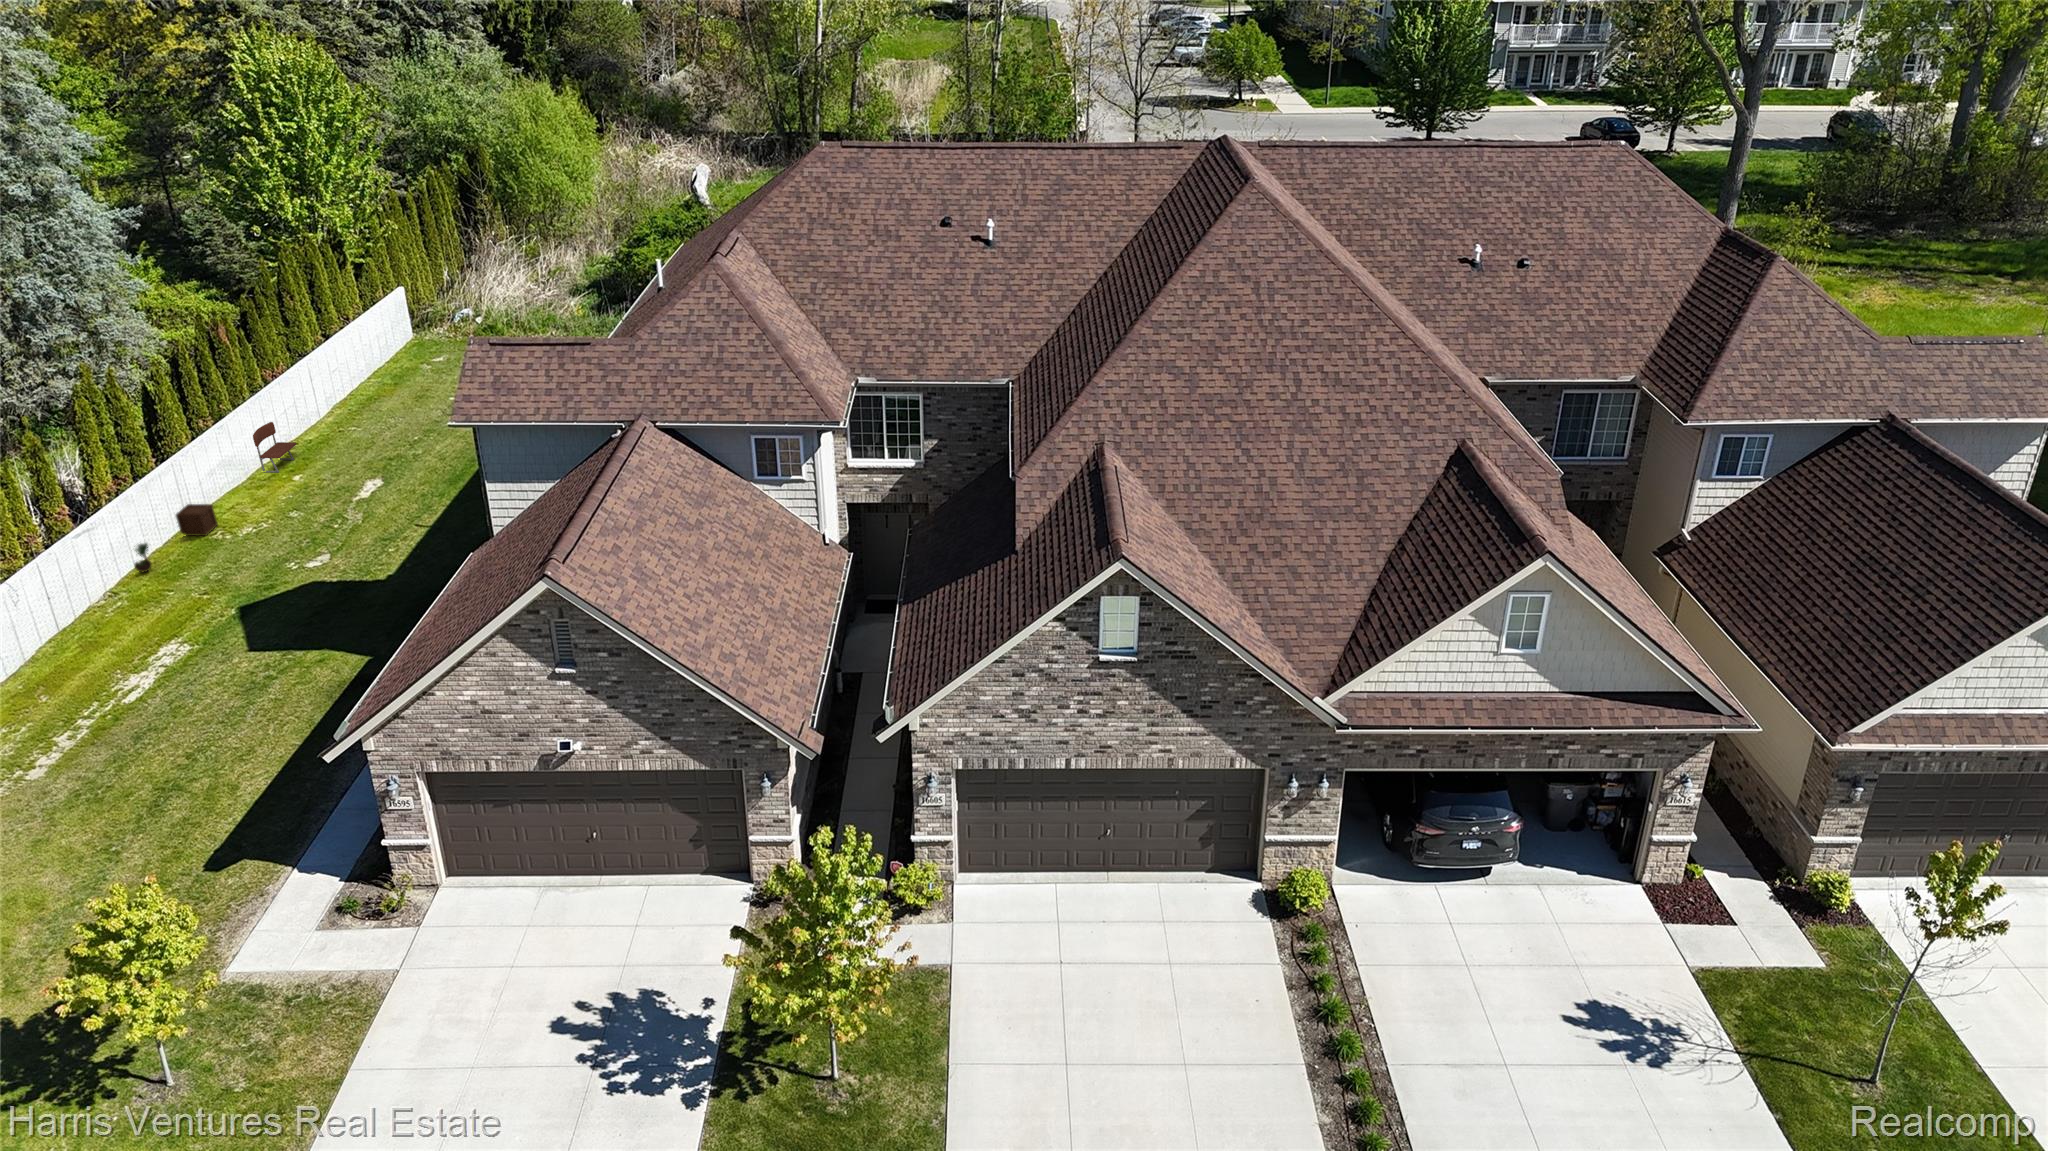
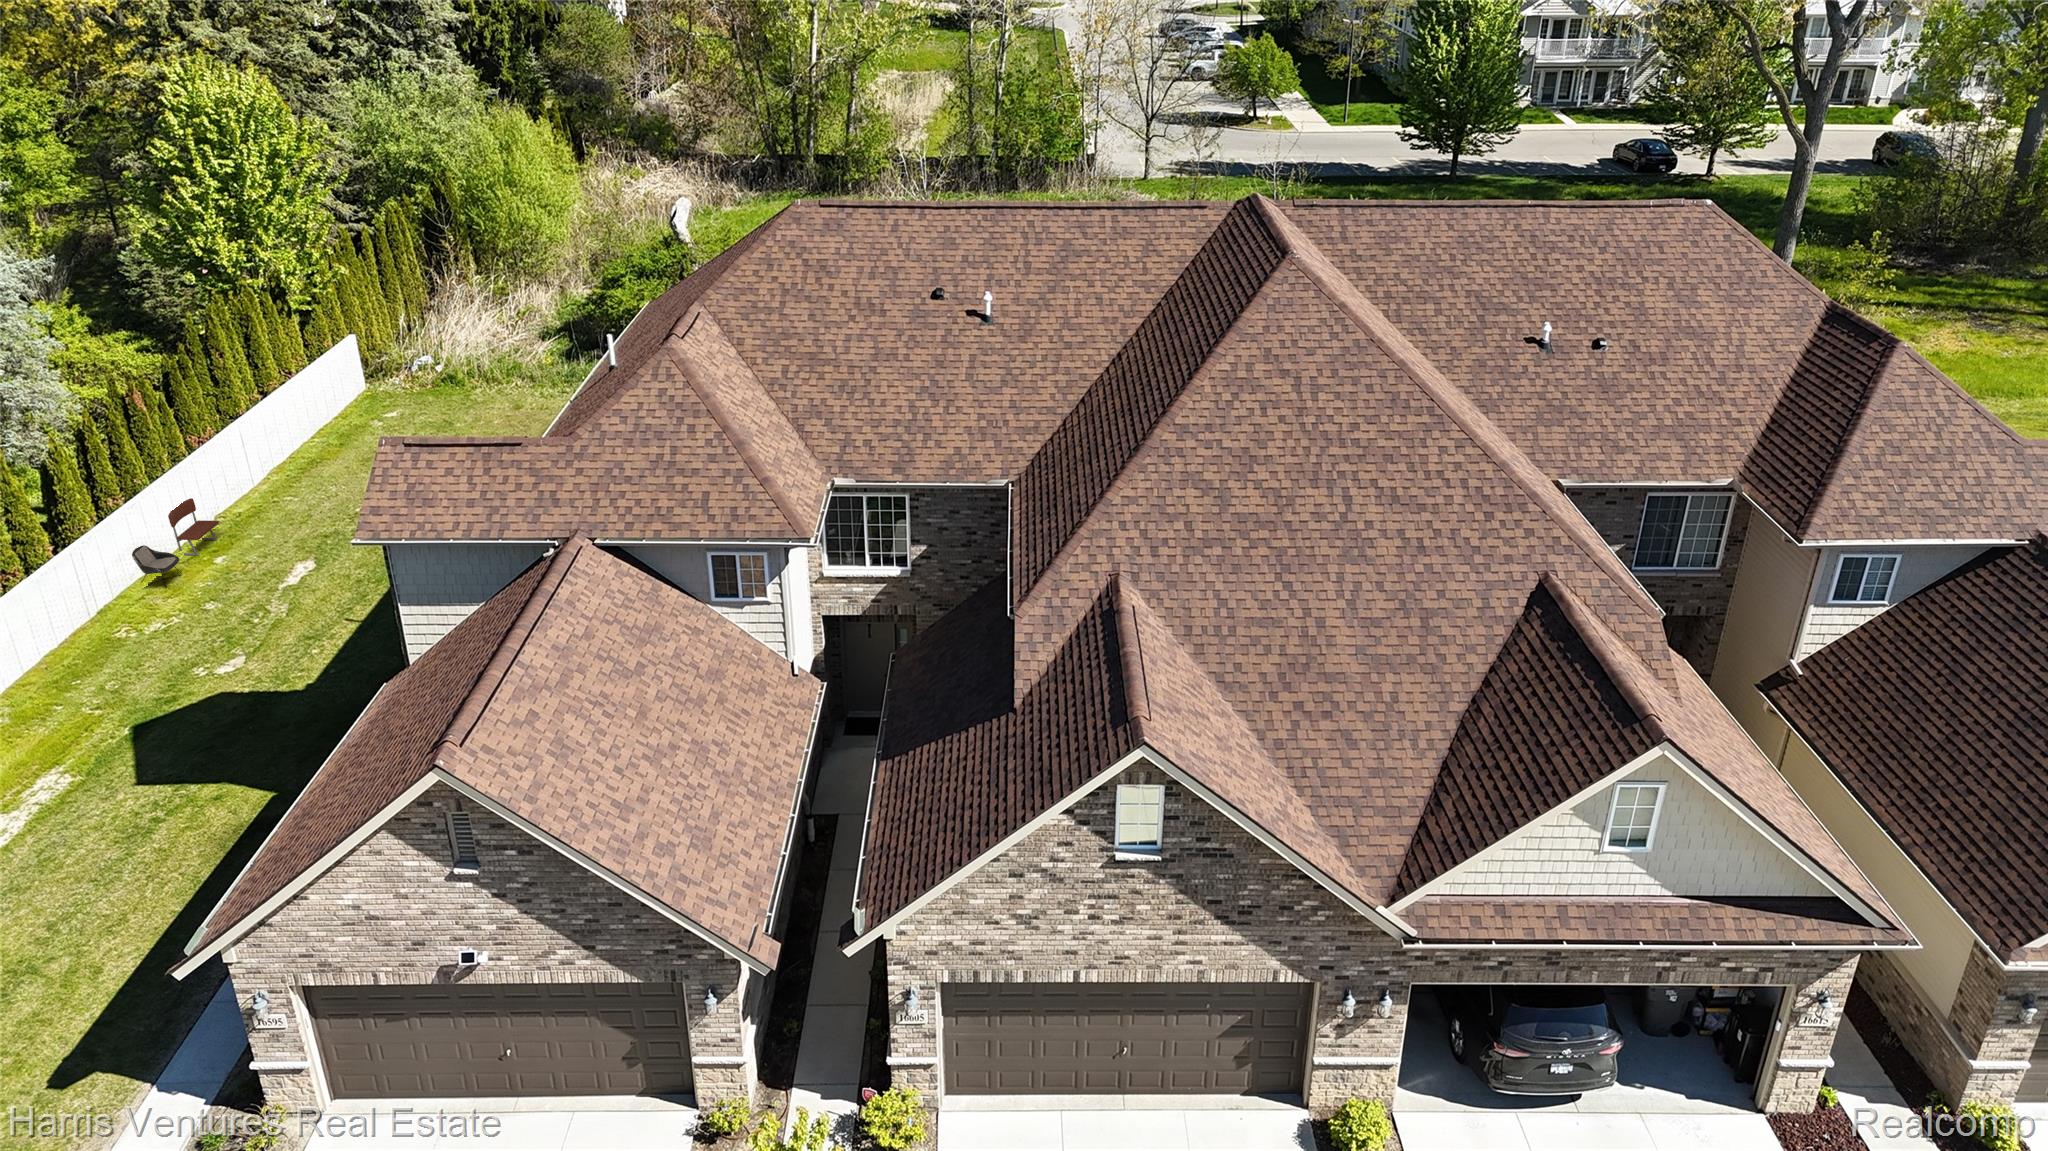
lounge chair: none [223,461,266,498] -> present [132,545,182,588]
wooden crate: present [176,504,218,536] -> none [72,598,123,635]
potted tree: present [134,543,151,572] -> none [17,645,41,682]

